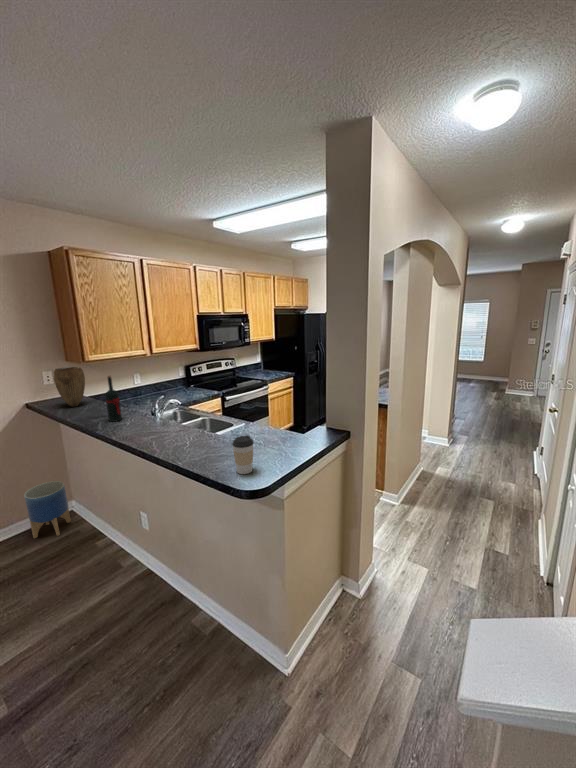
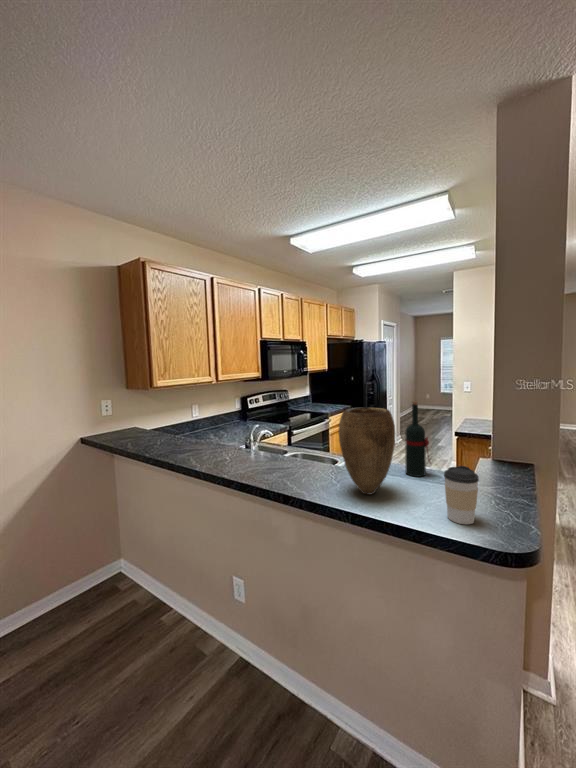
vase: present [54,367,85,407] -> present [339,407,395,495]
wine bottle: present [105,376,122,422] -> present [405,401,430,477]
planter: present [24,481,71,538] -> none [72,535,122,613]

